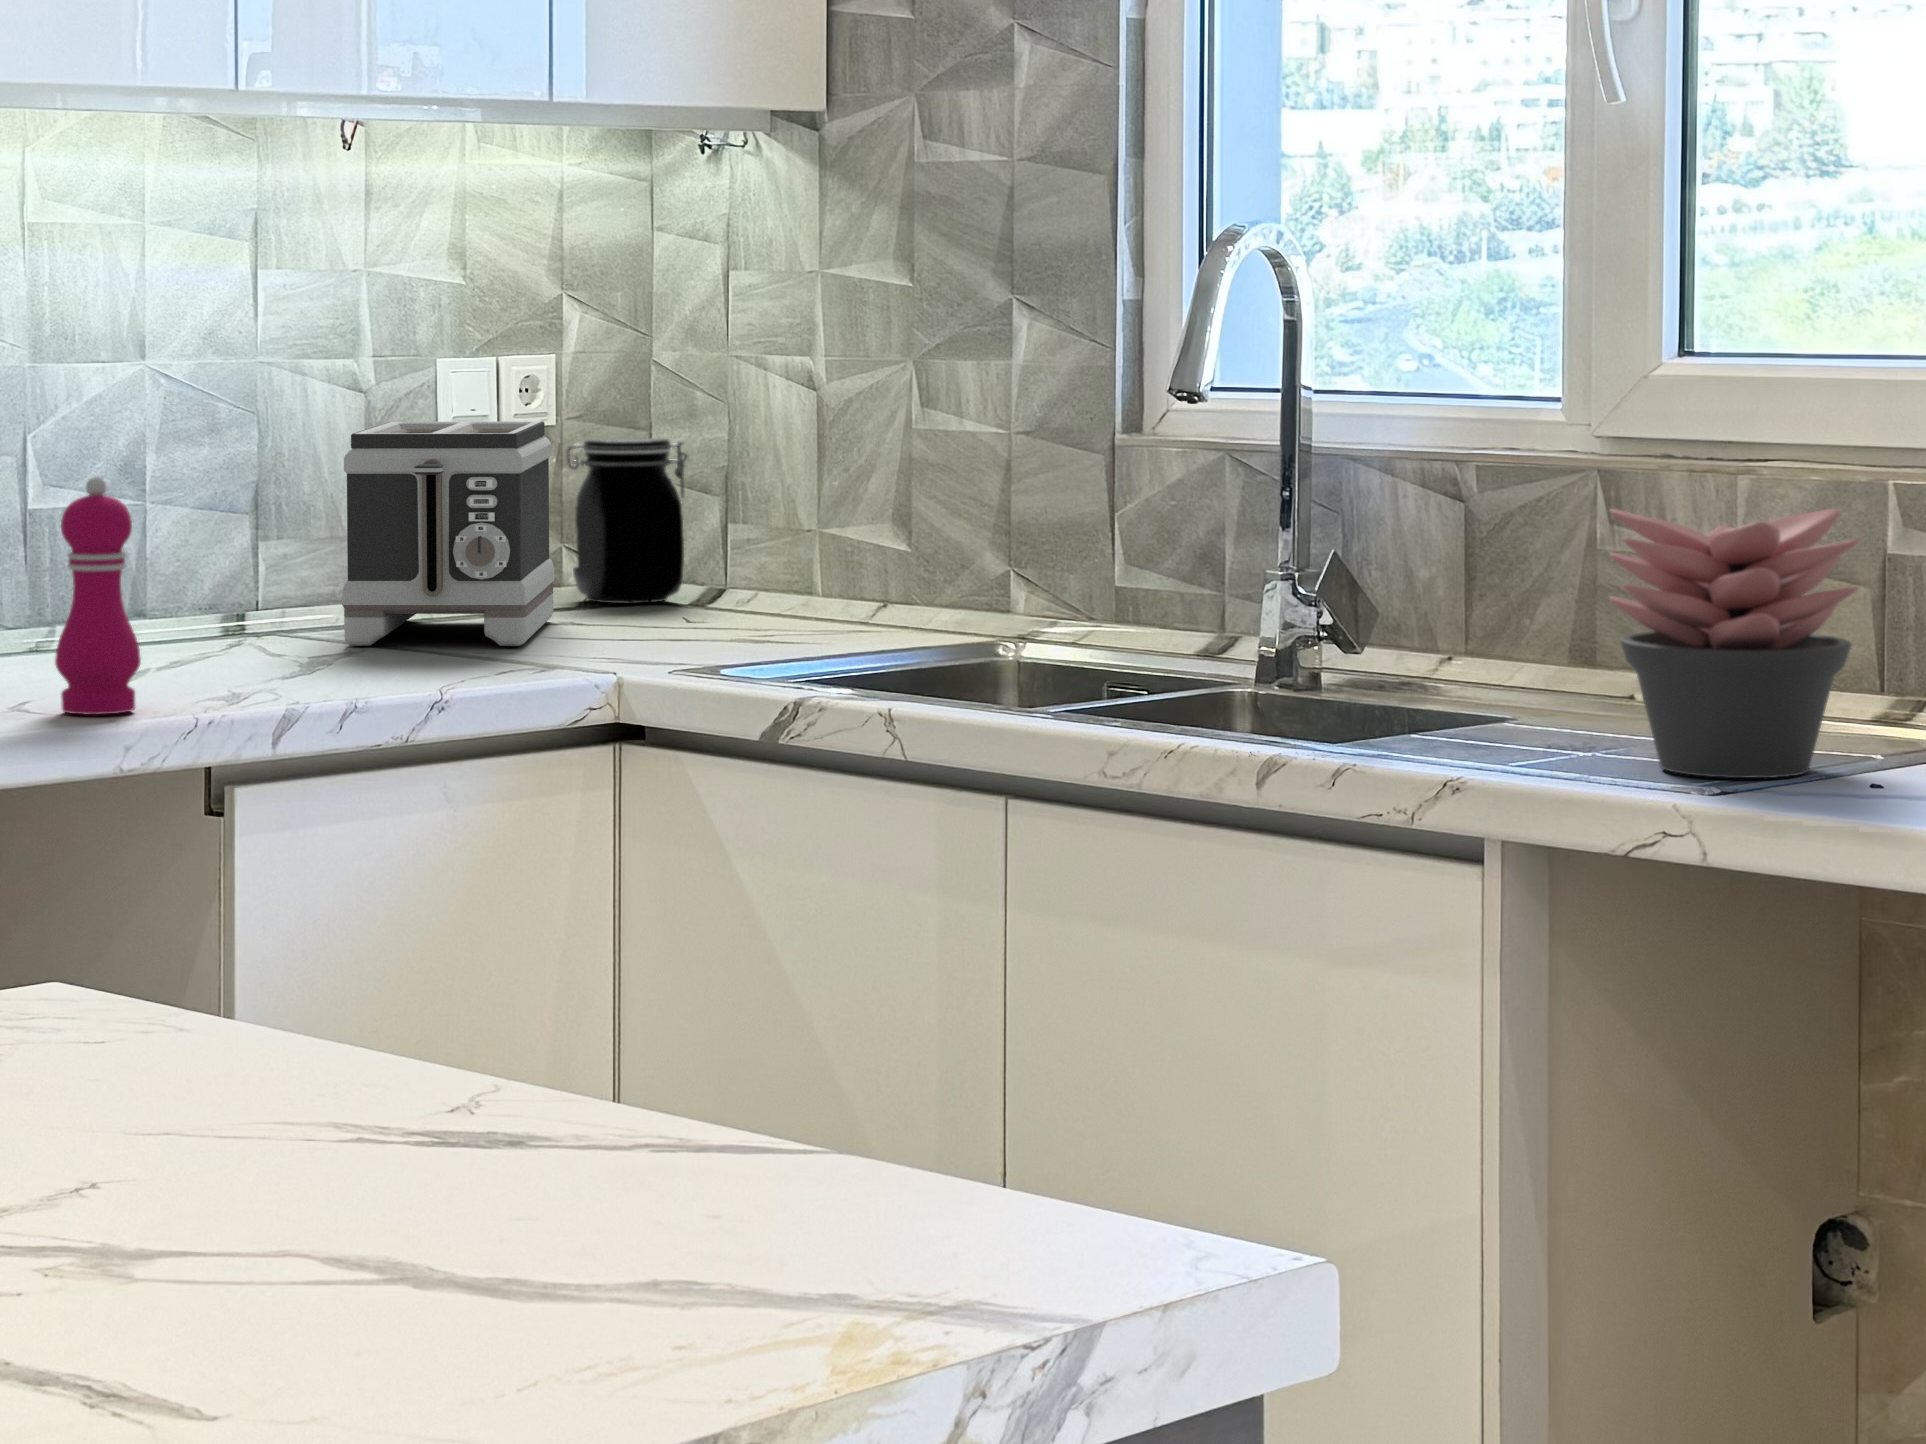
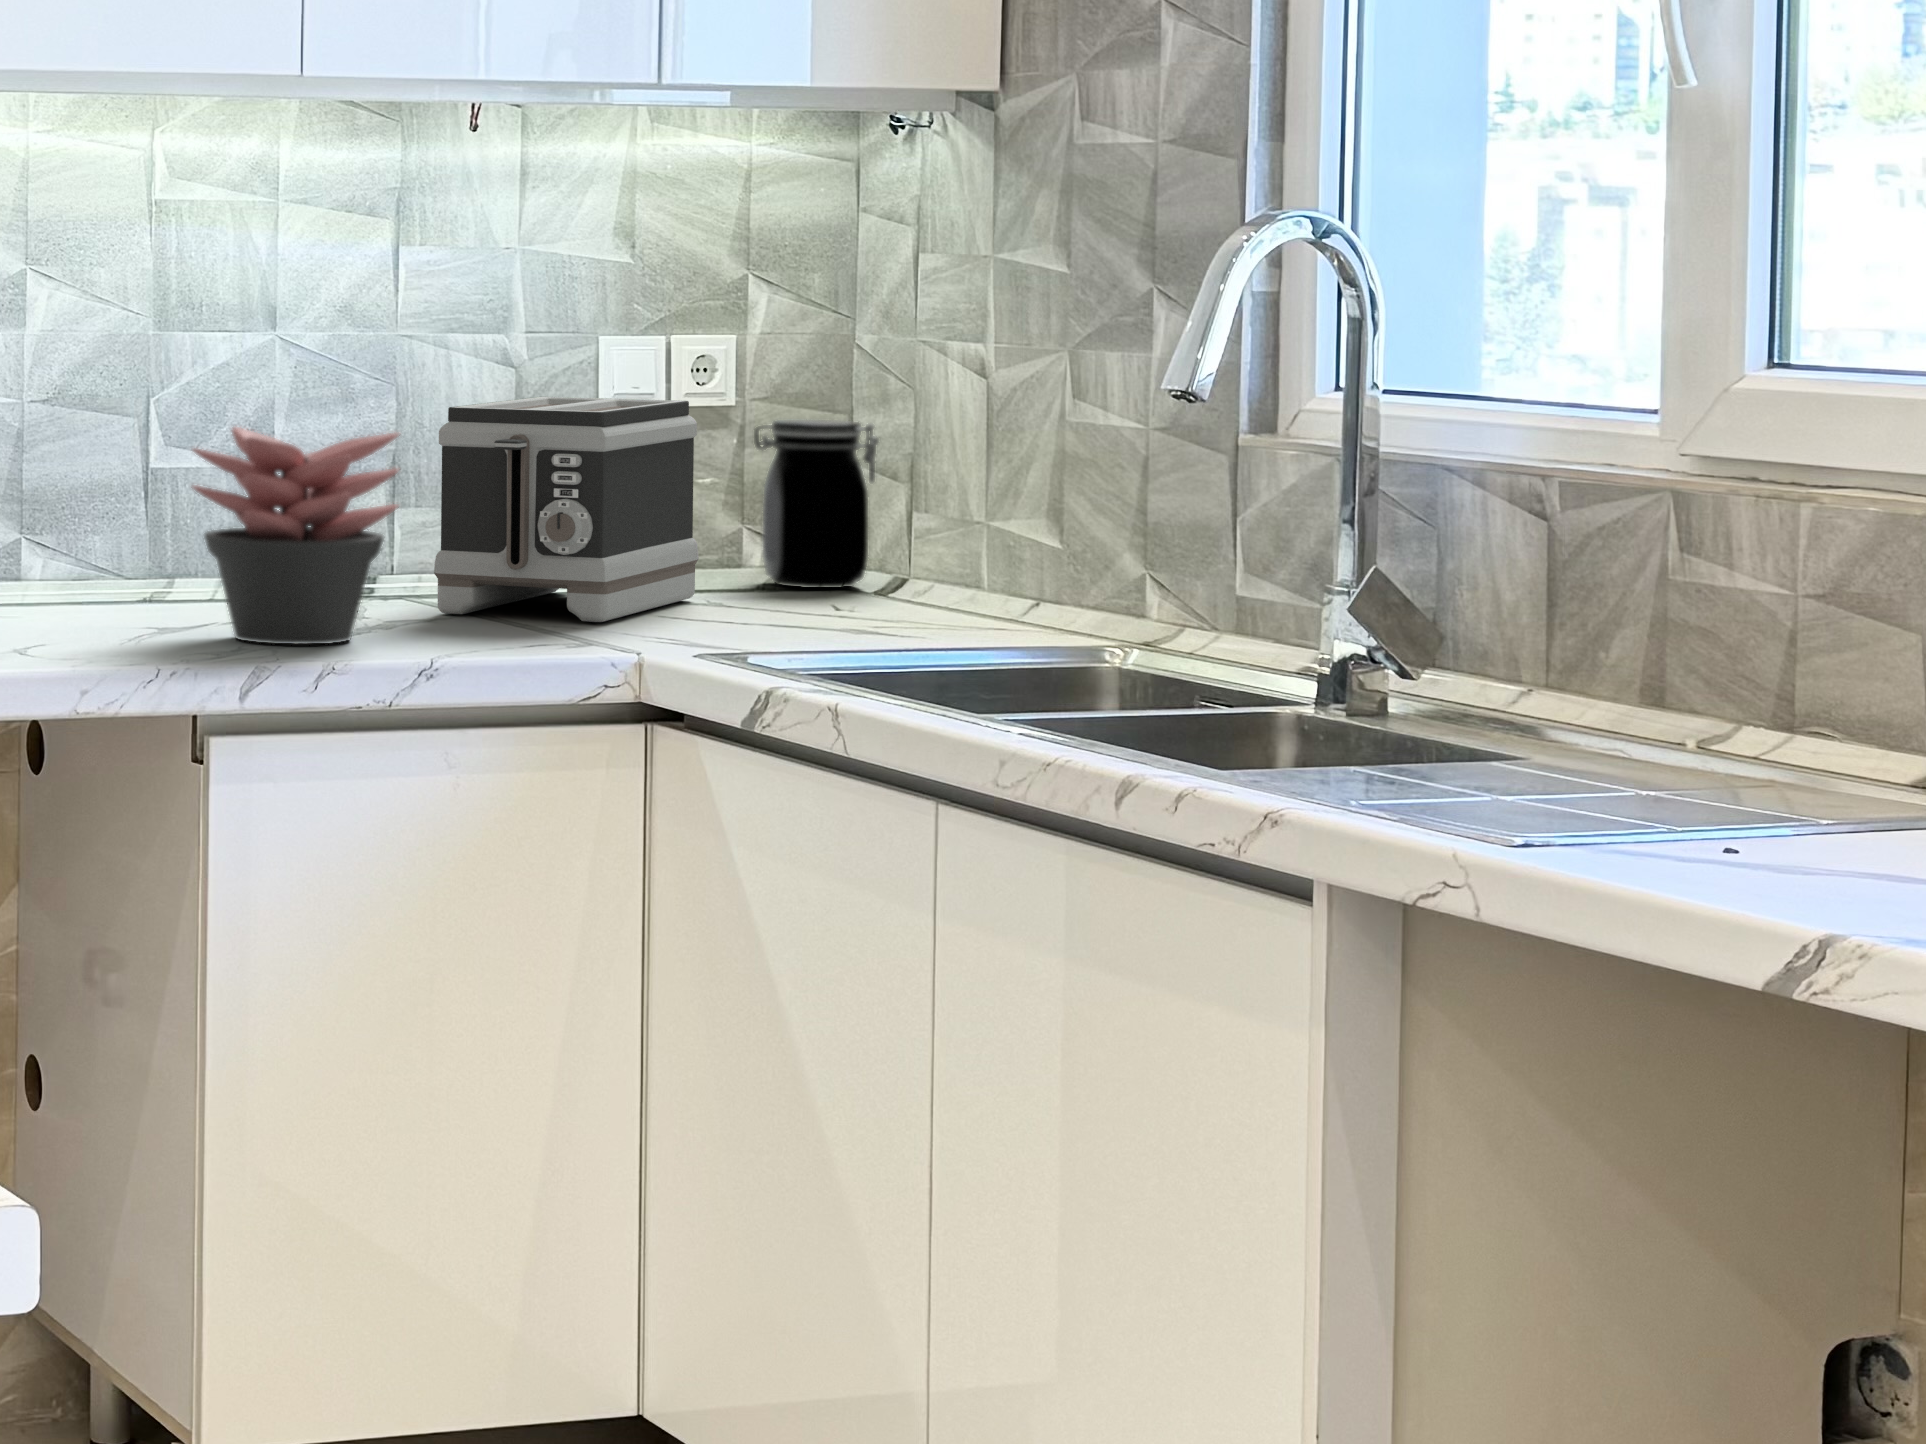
pepper mill: present [55,477,141,715] -> none [42,440,121,662]
succulent plant: present [1610,509,1858,778] -> present [193,427,399,644]

